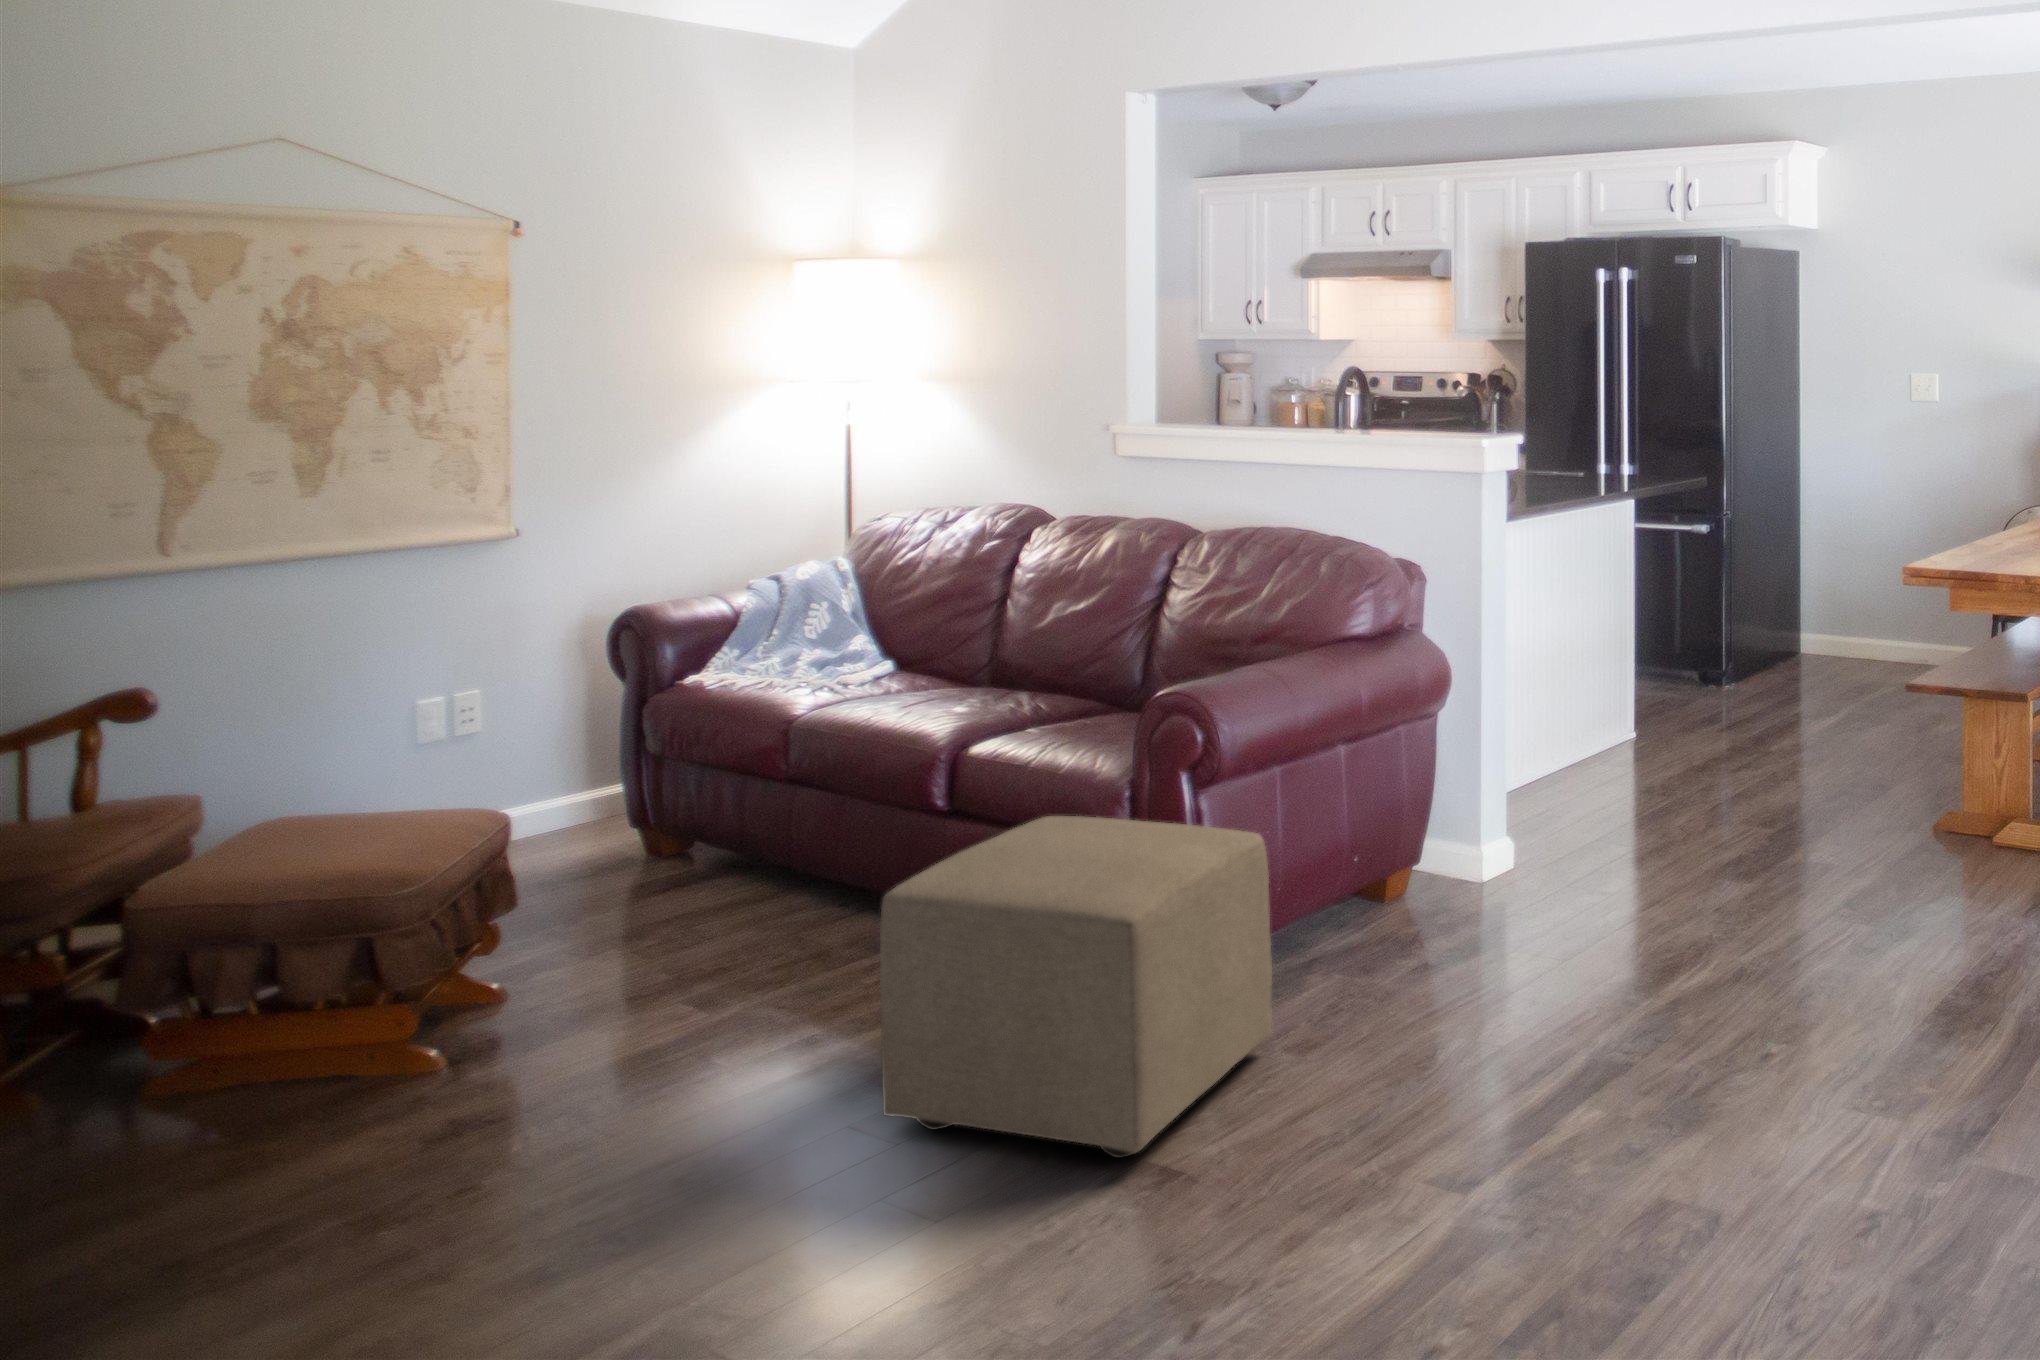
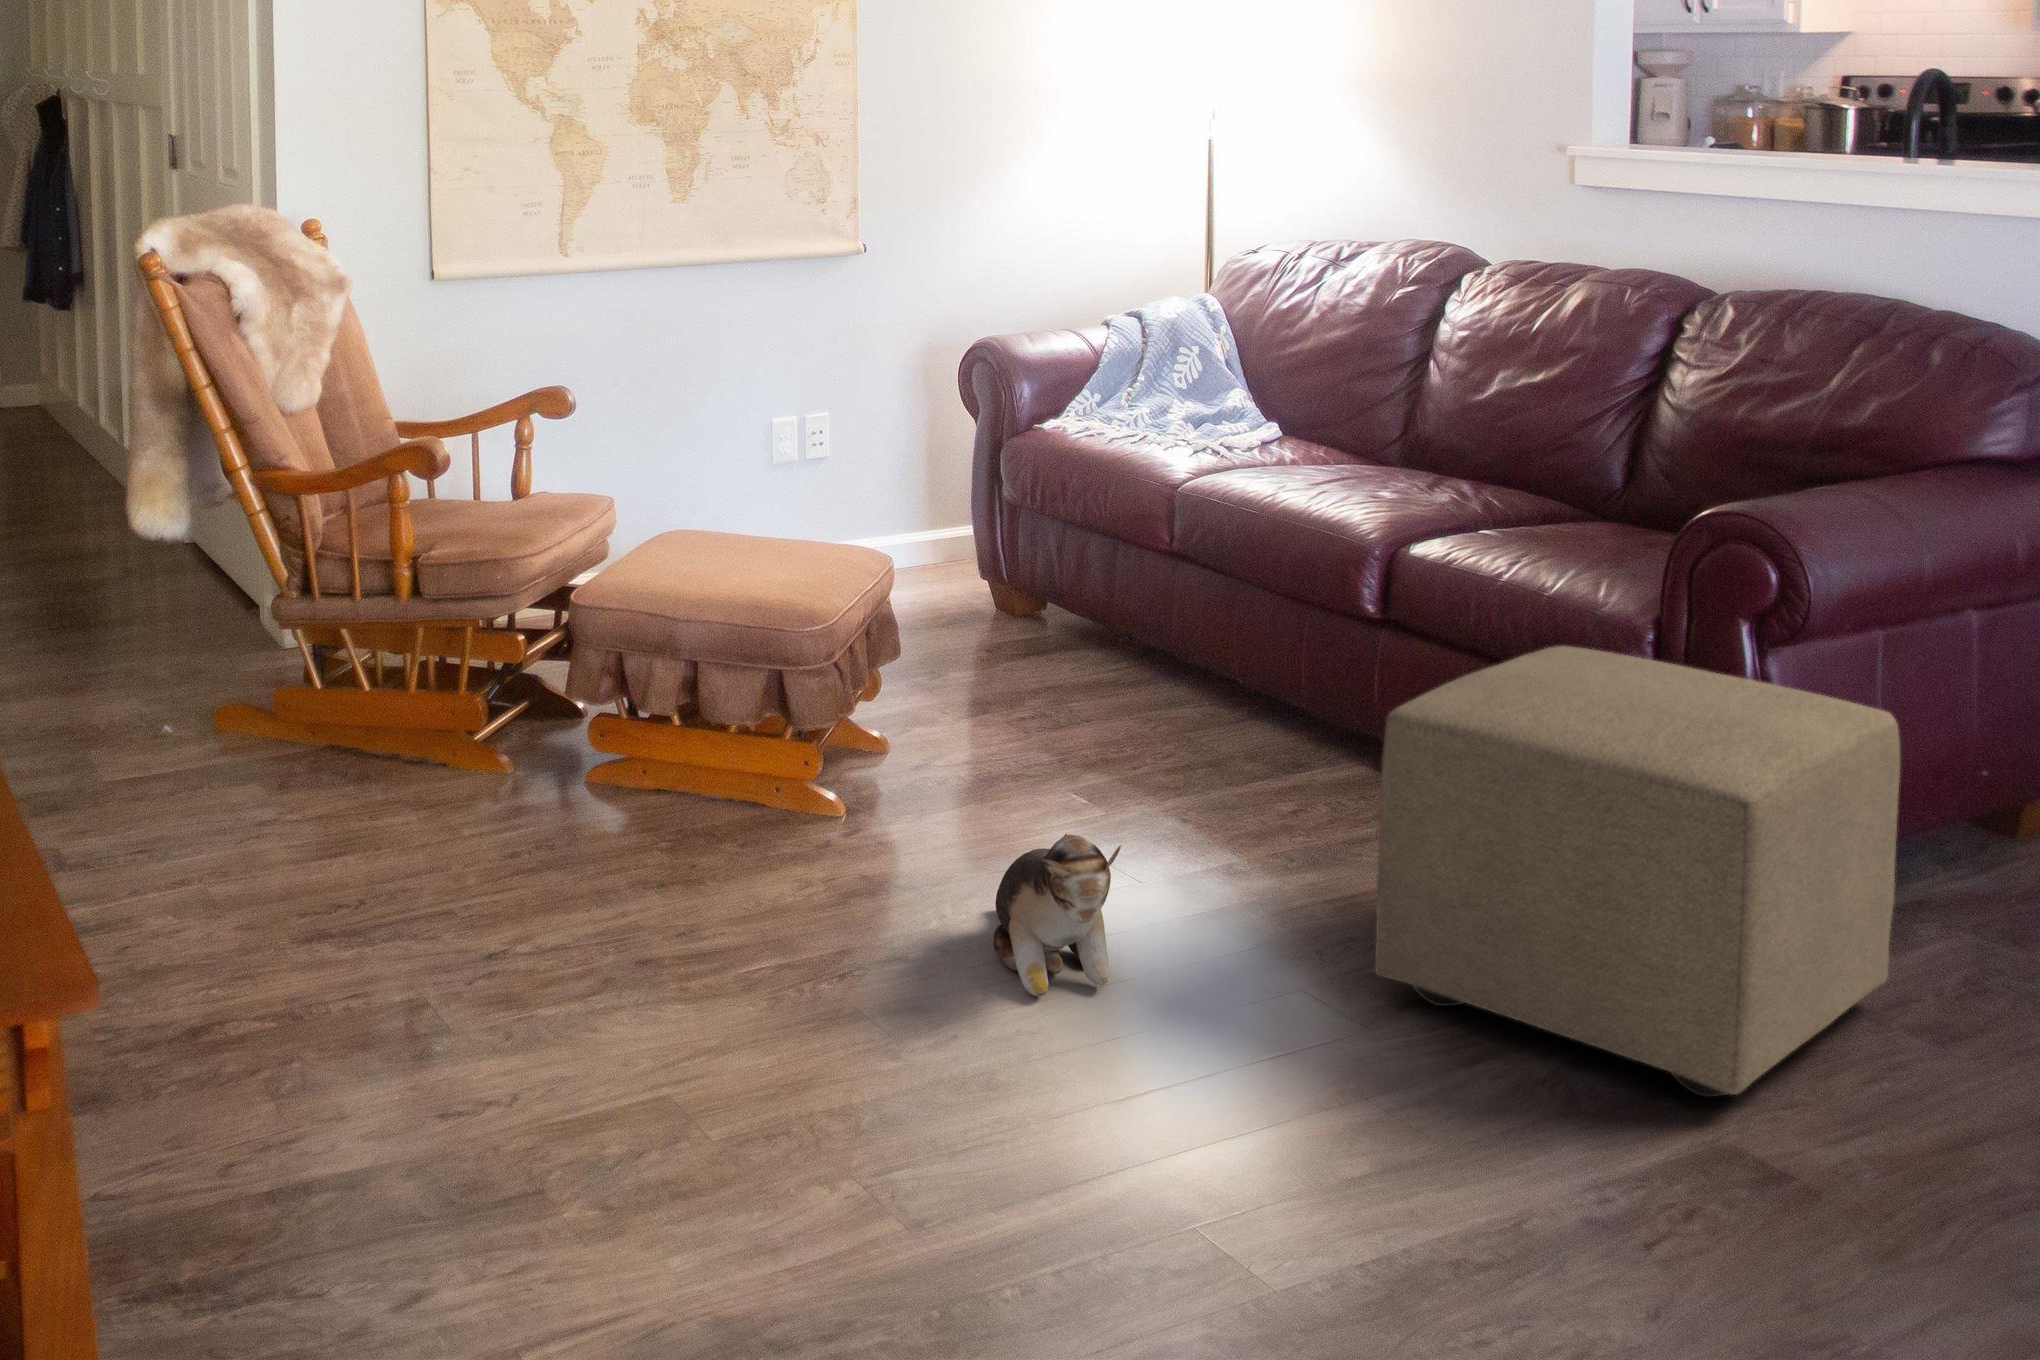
plush toy: none [538,1051,644,1206] -> present [993,834,1121,996]

